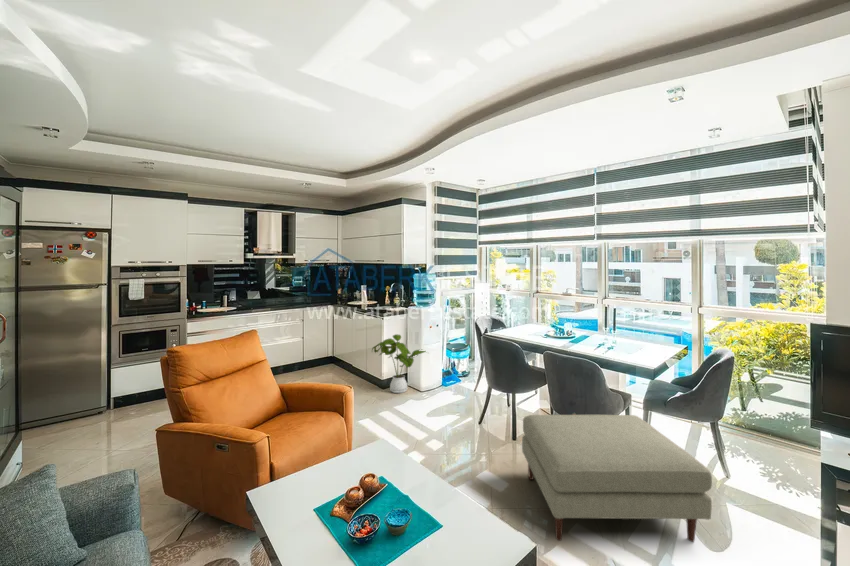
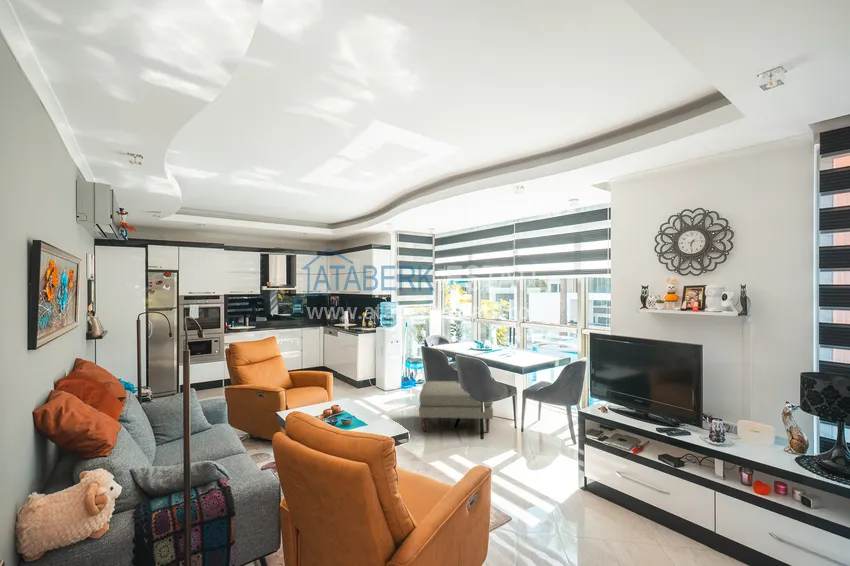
house plant: present [372,334,426,393] -> none [349,345,391,388]

